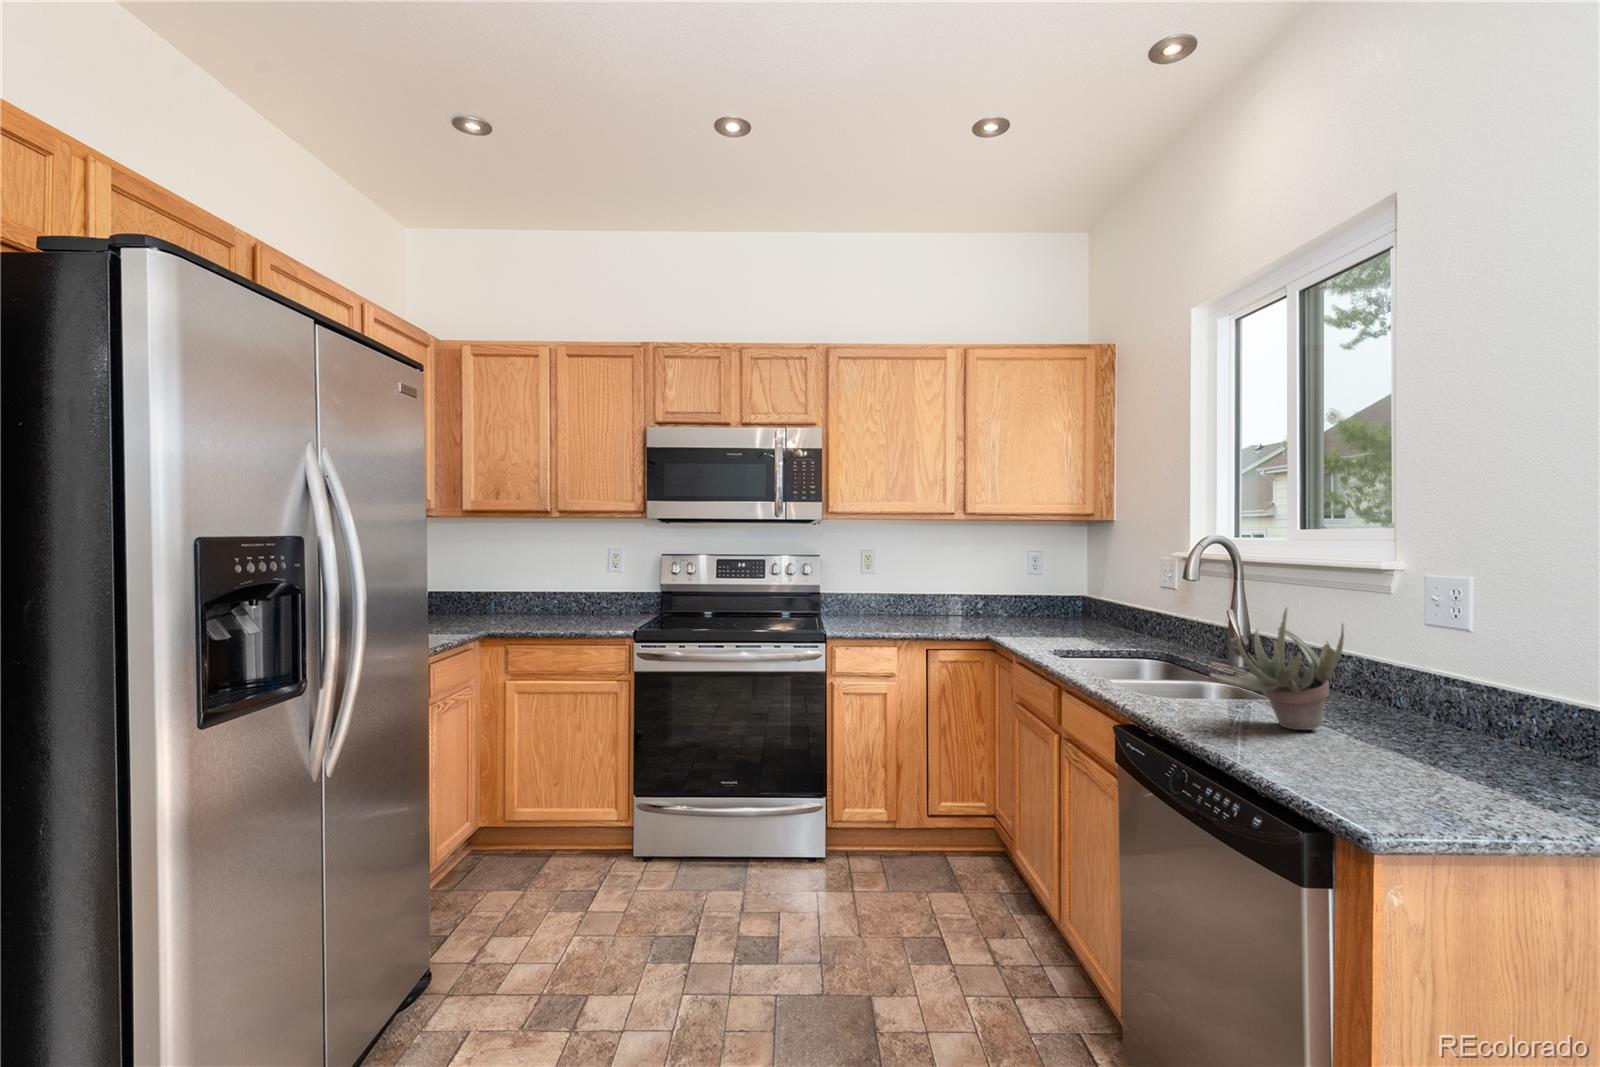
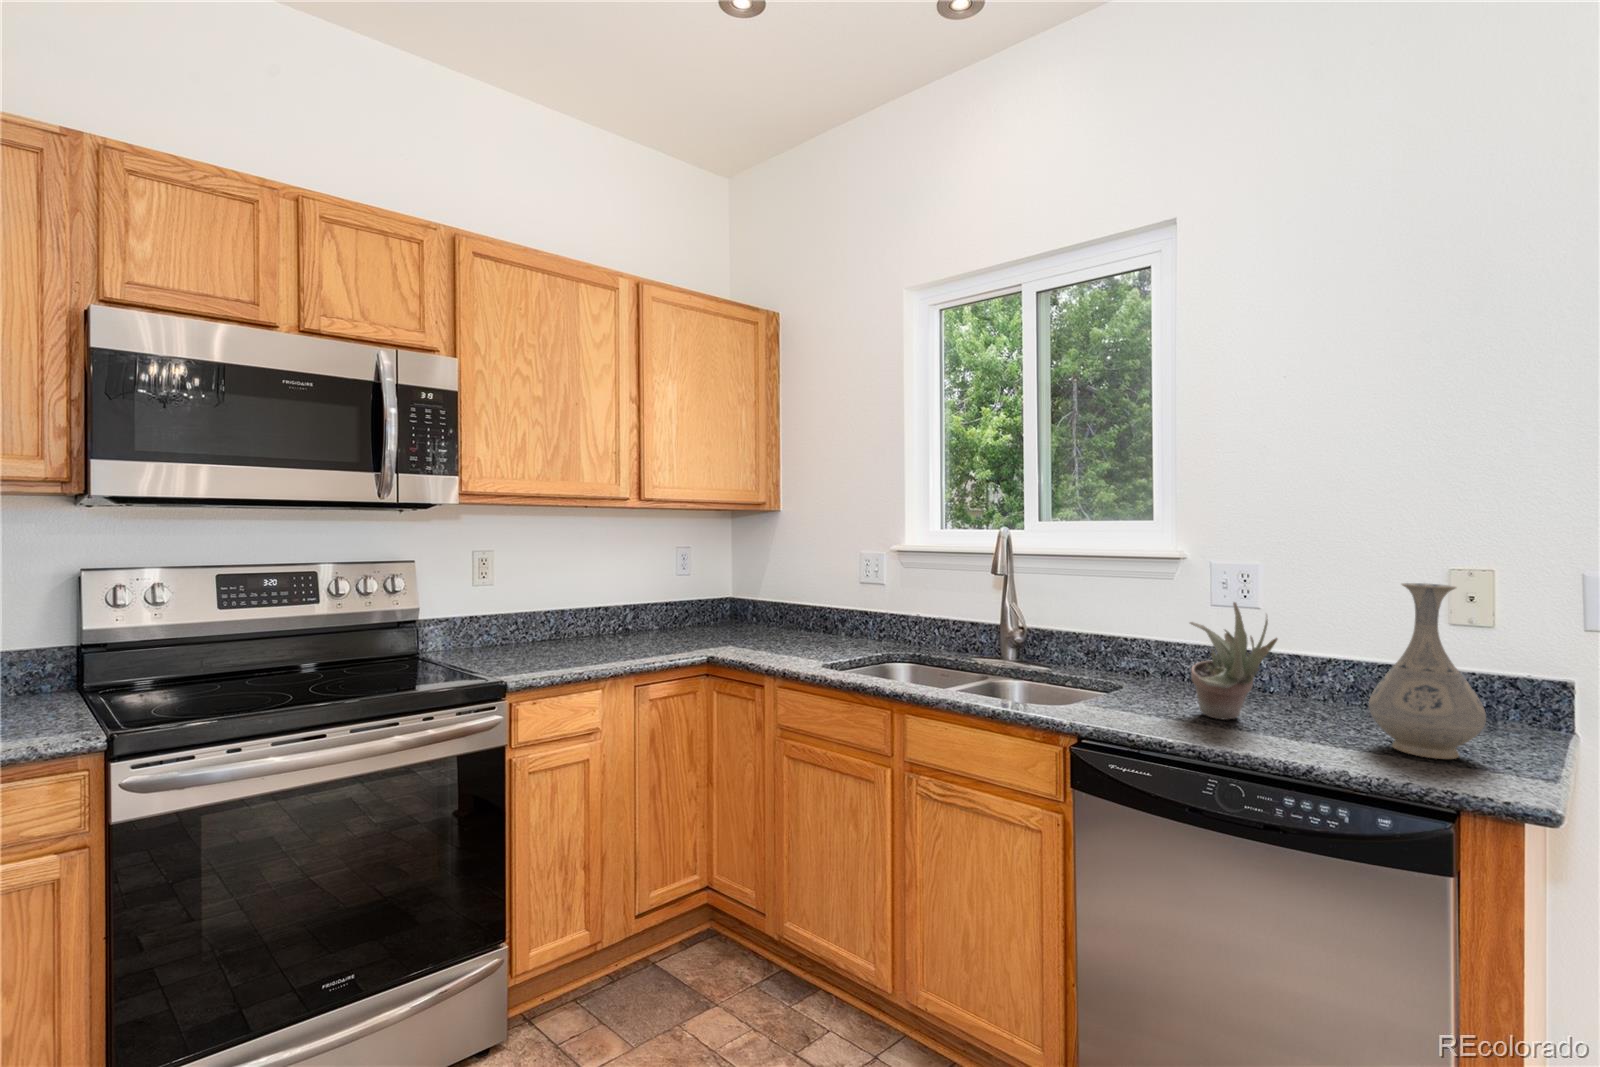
vase: none [1370,593,1508,796] -> present [1369,583,1486,759]

